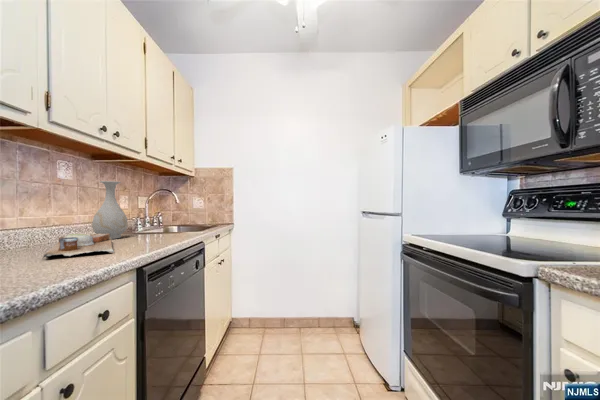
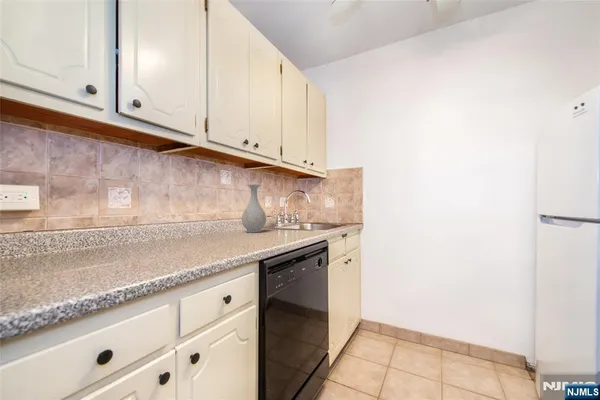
cutting board: present [43,234,114,257] -> none [199,227,252,246]

